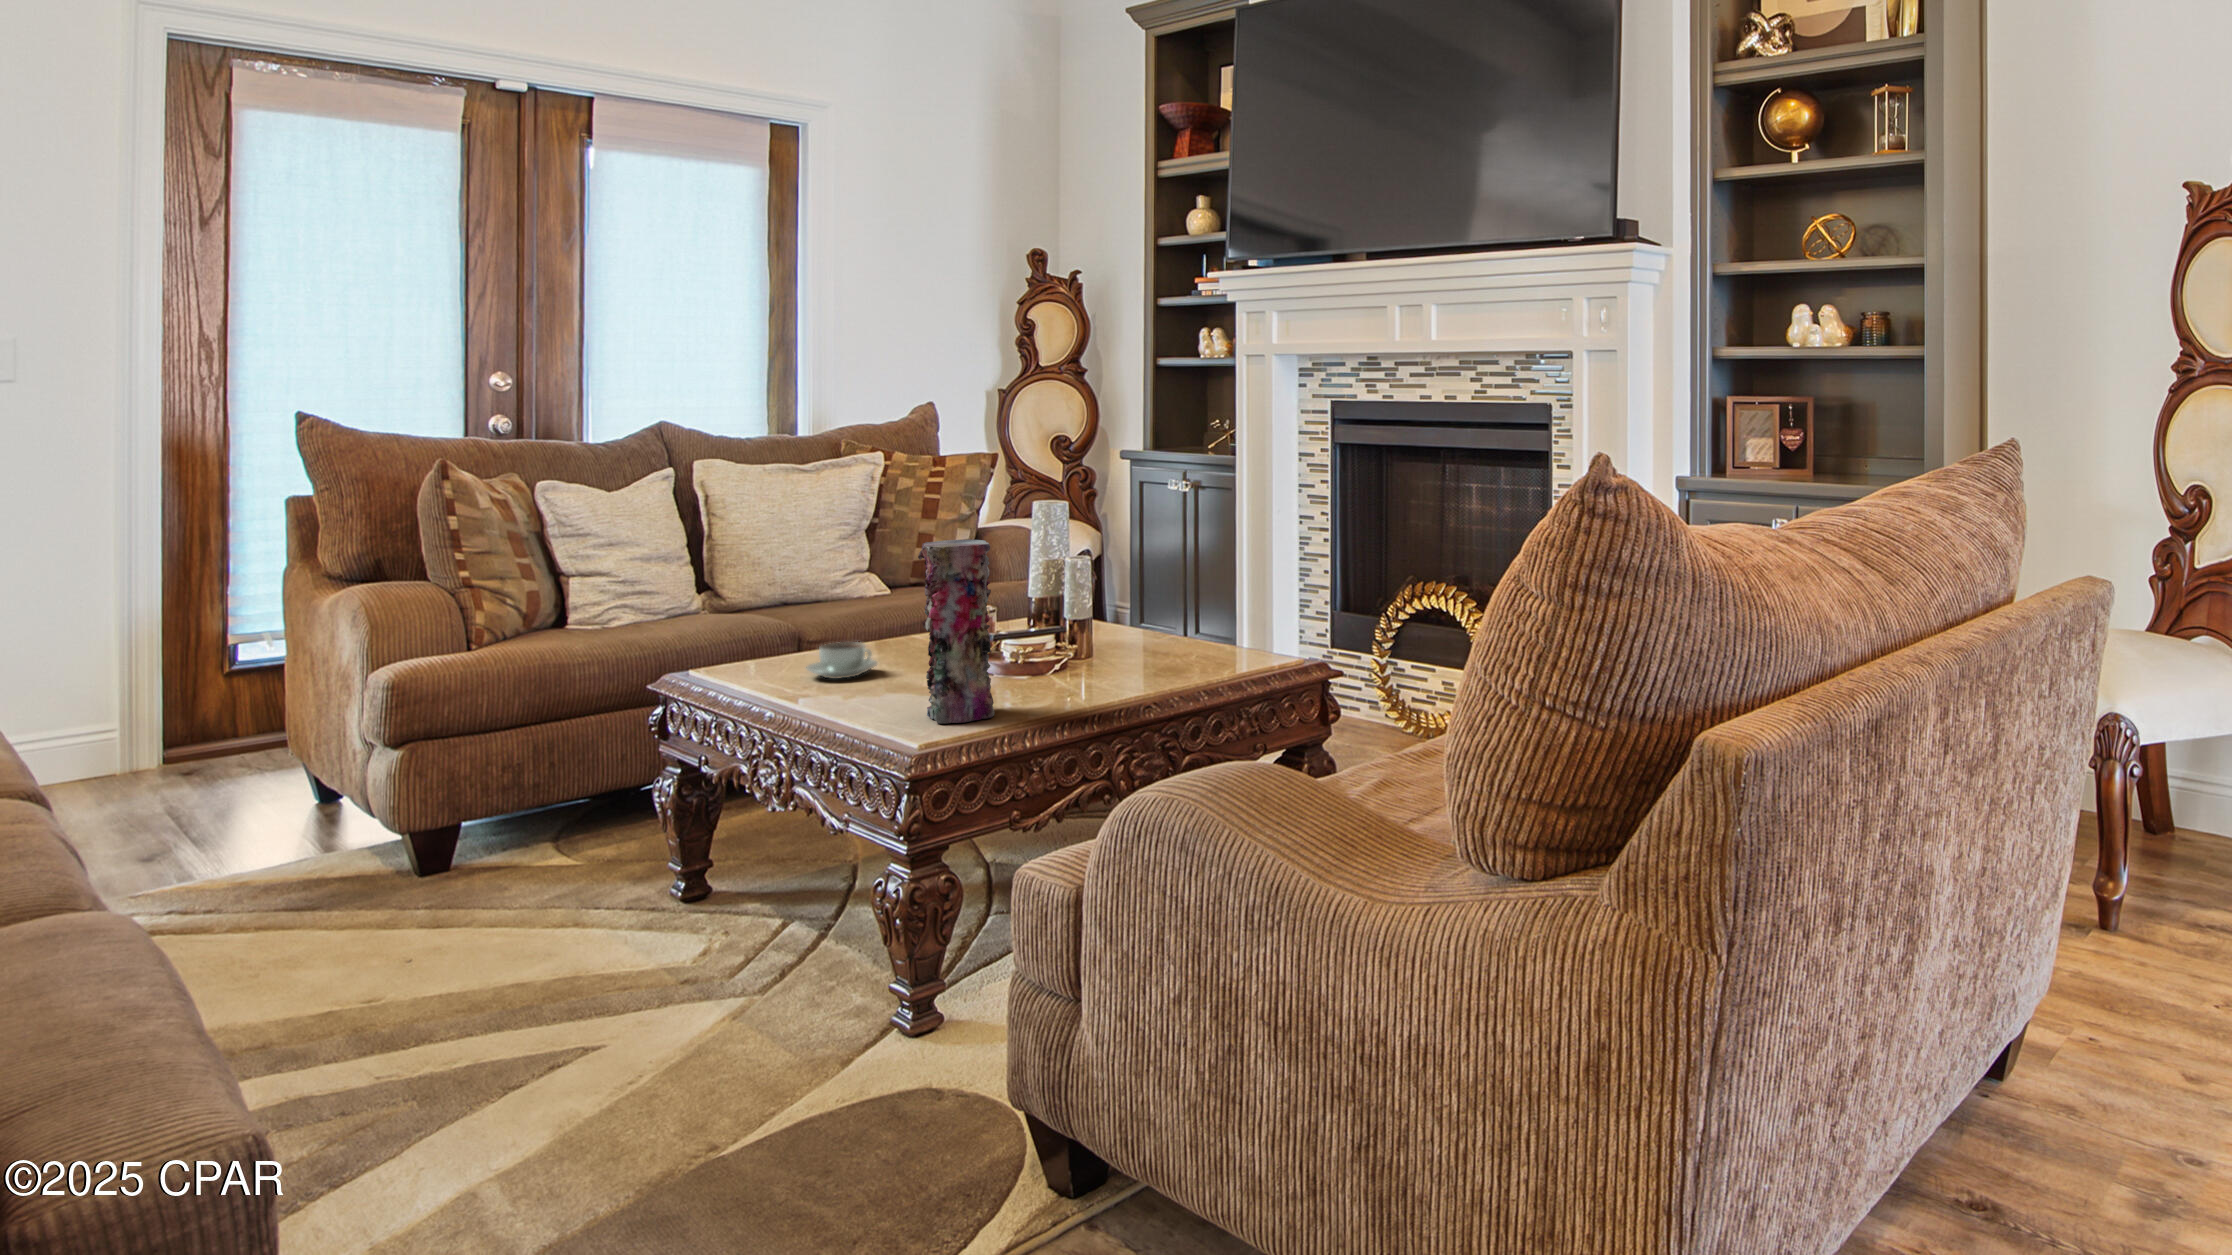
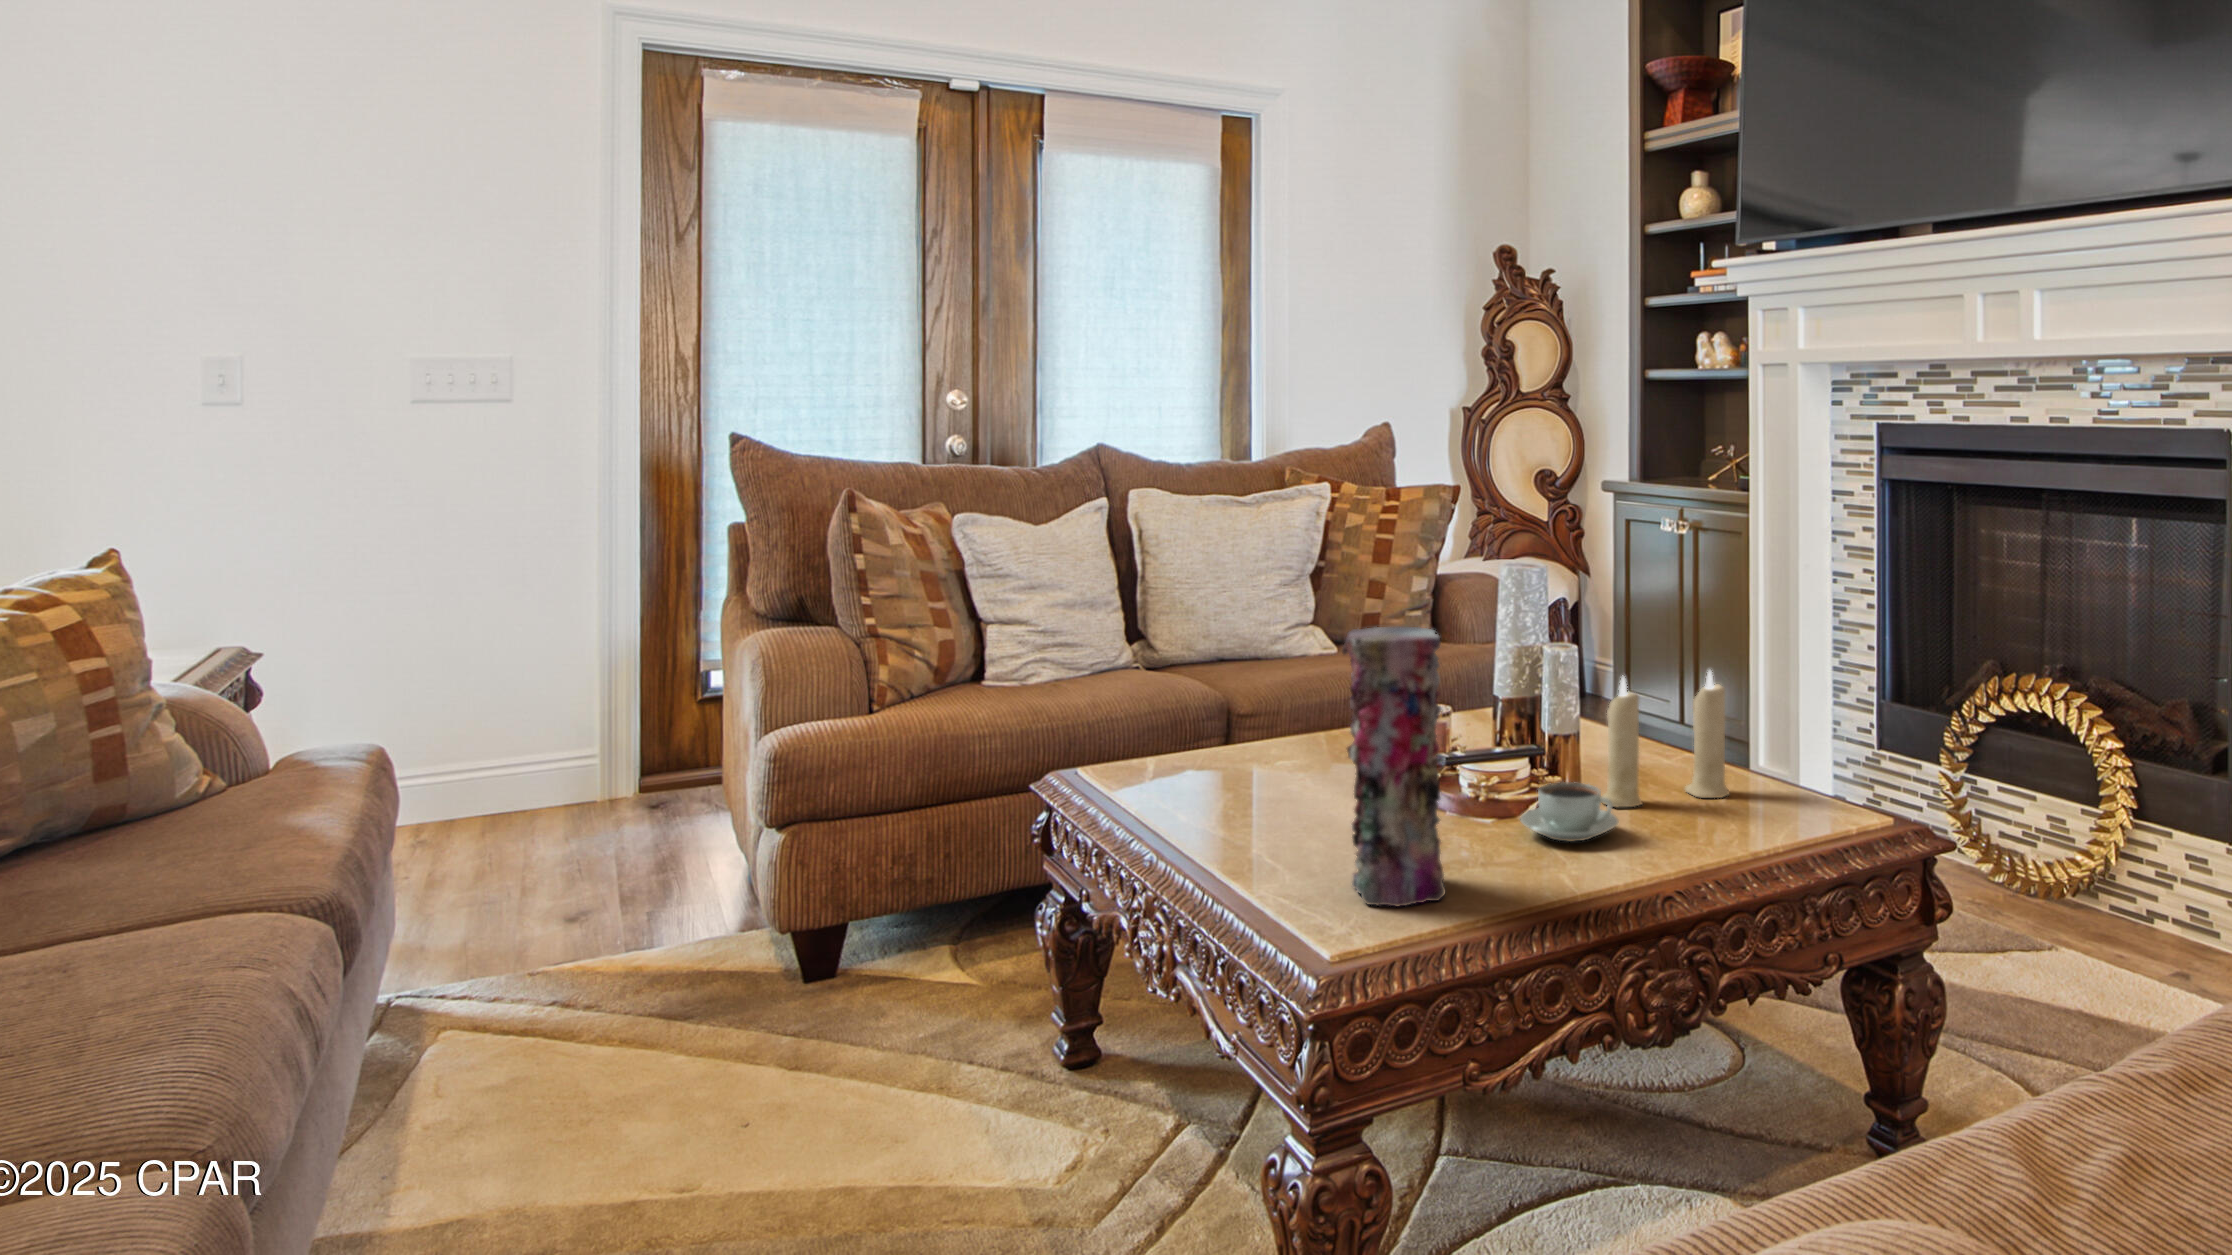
candle: none [1105,566,1198,665] -> present [1601,670,1729,807]
coffee cup: present [806,642,877,679] -> present [1520,782,1618,841]

